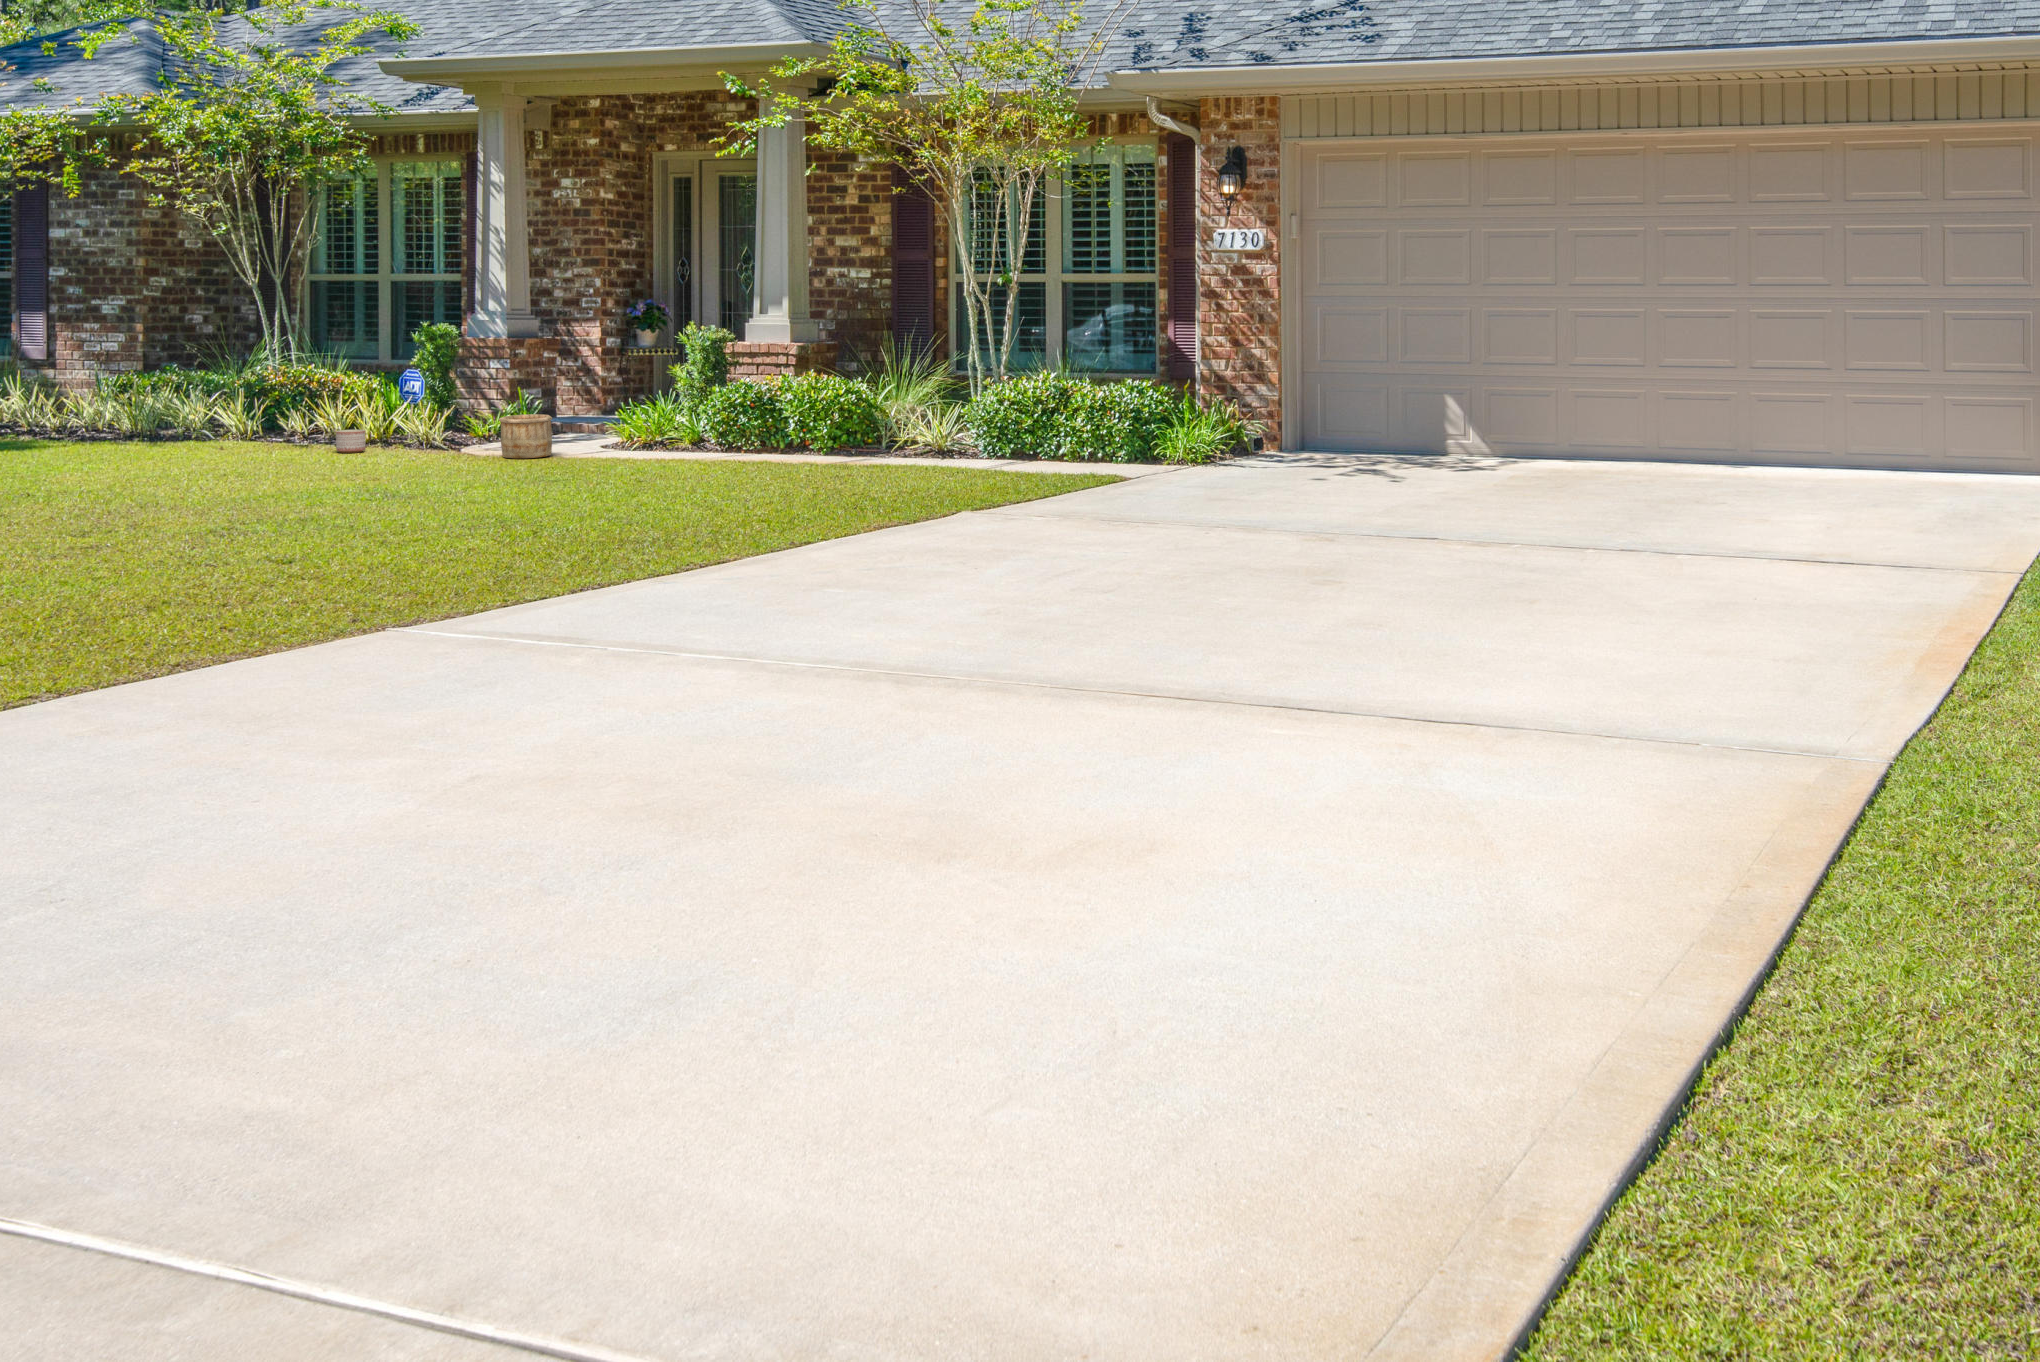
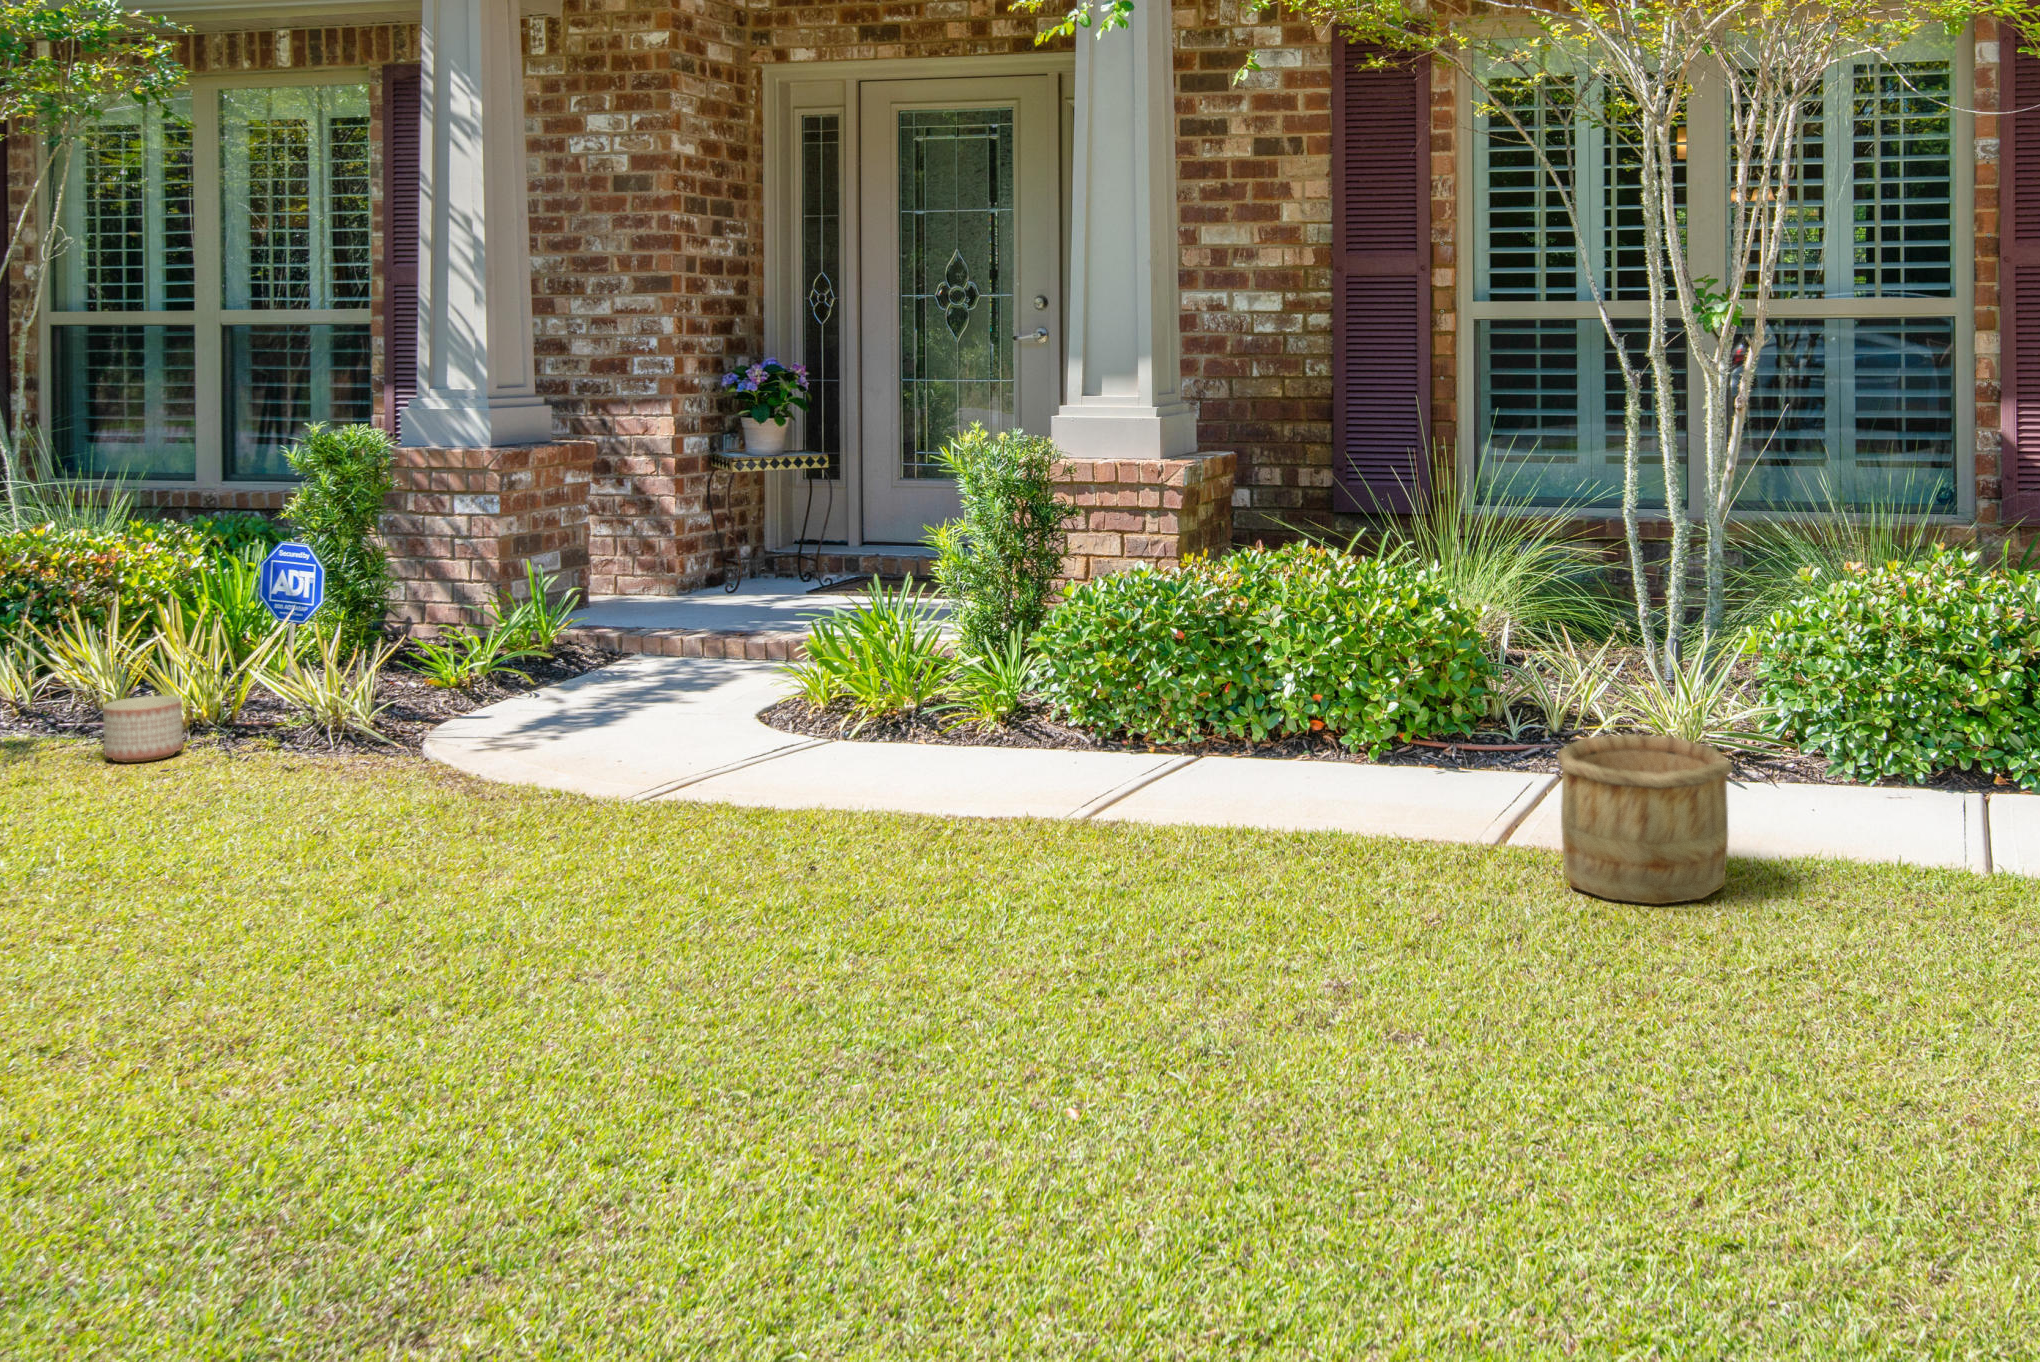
wooden bucket: present [499,414,552,459] -> present [1557,734,1733,904]

